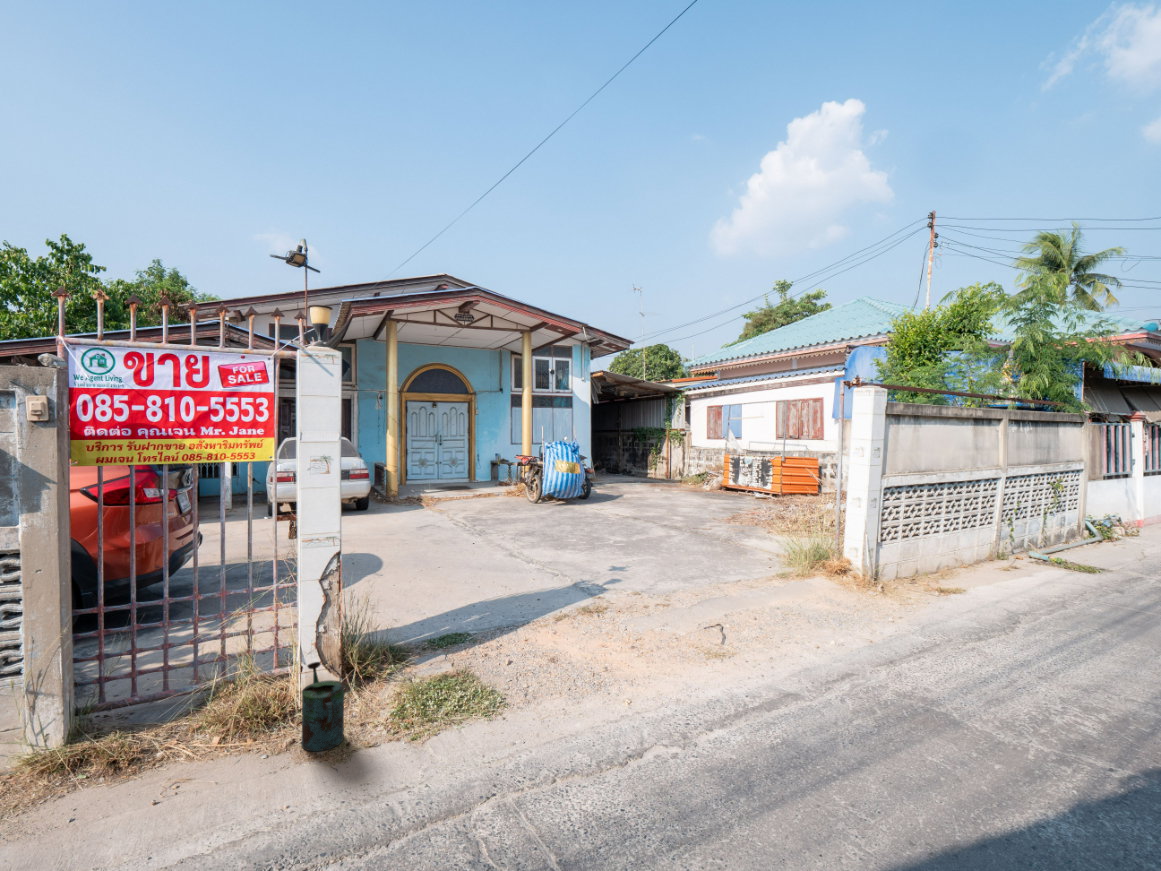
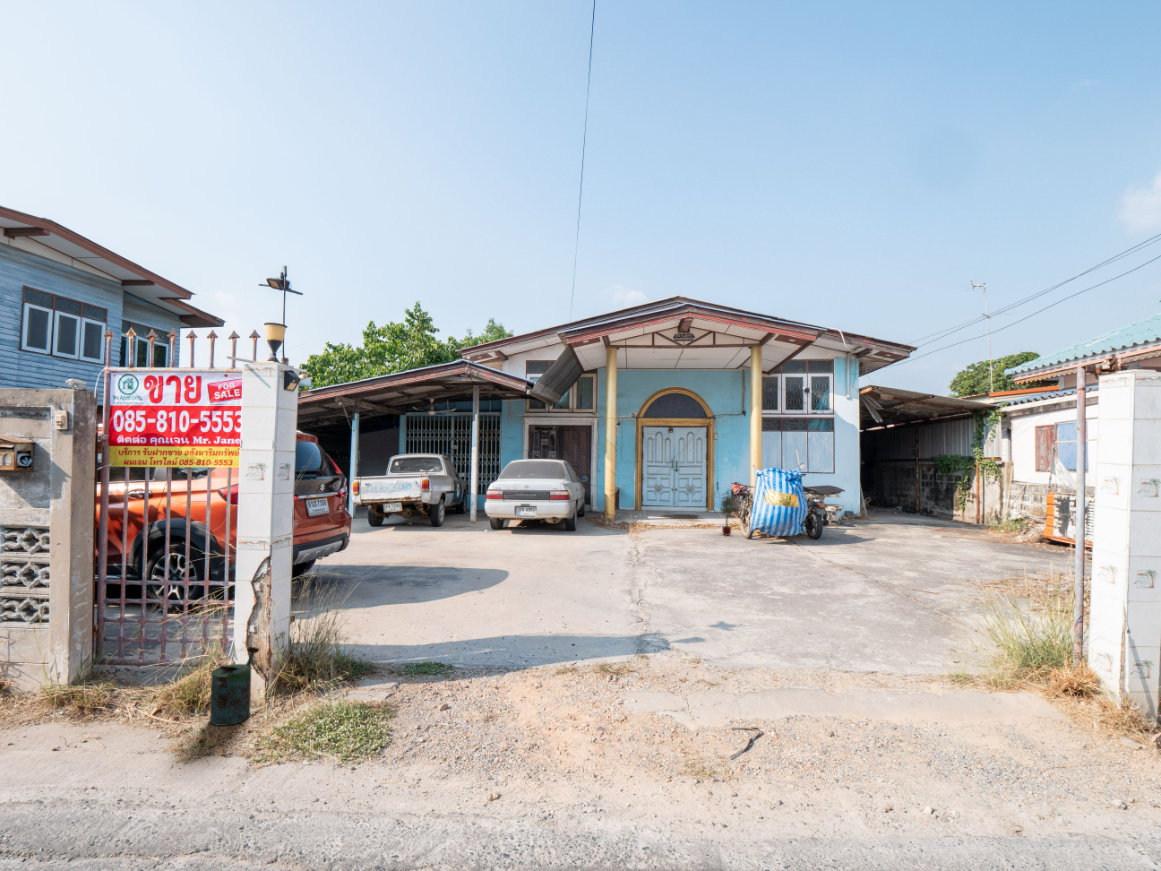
potted tree: none [508,461,530,501] -> present [720,491,742,536]

